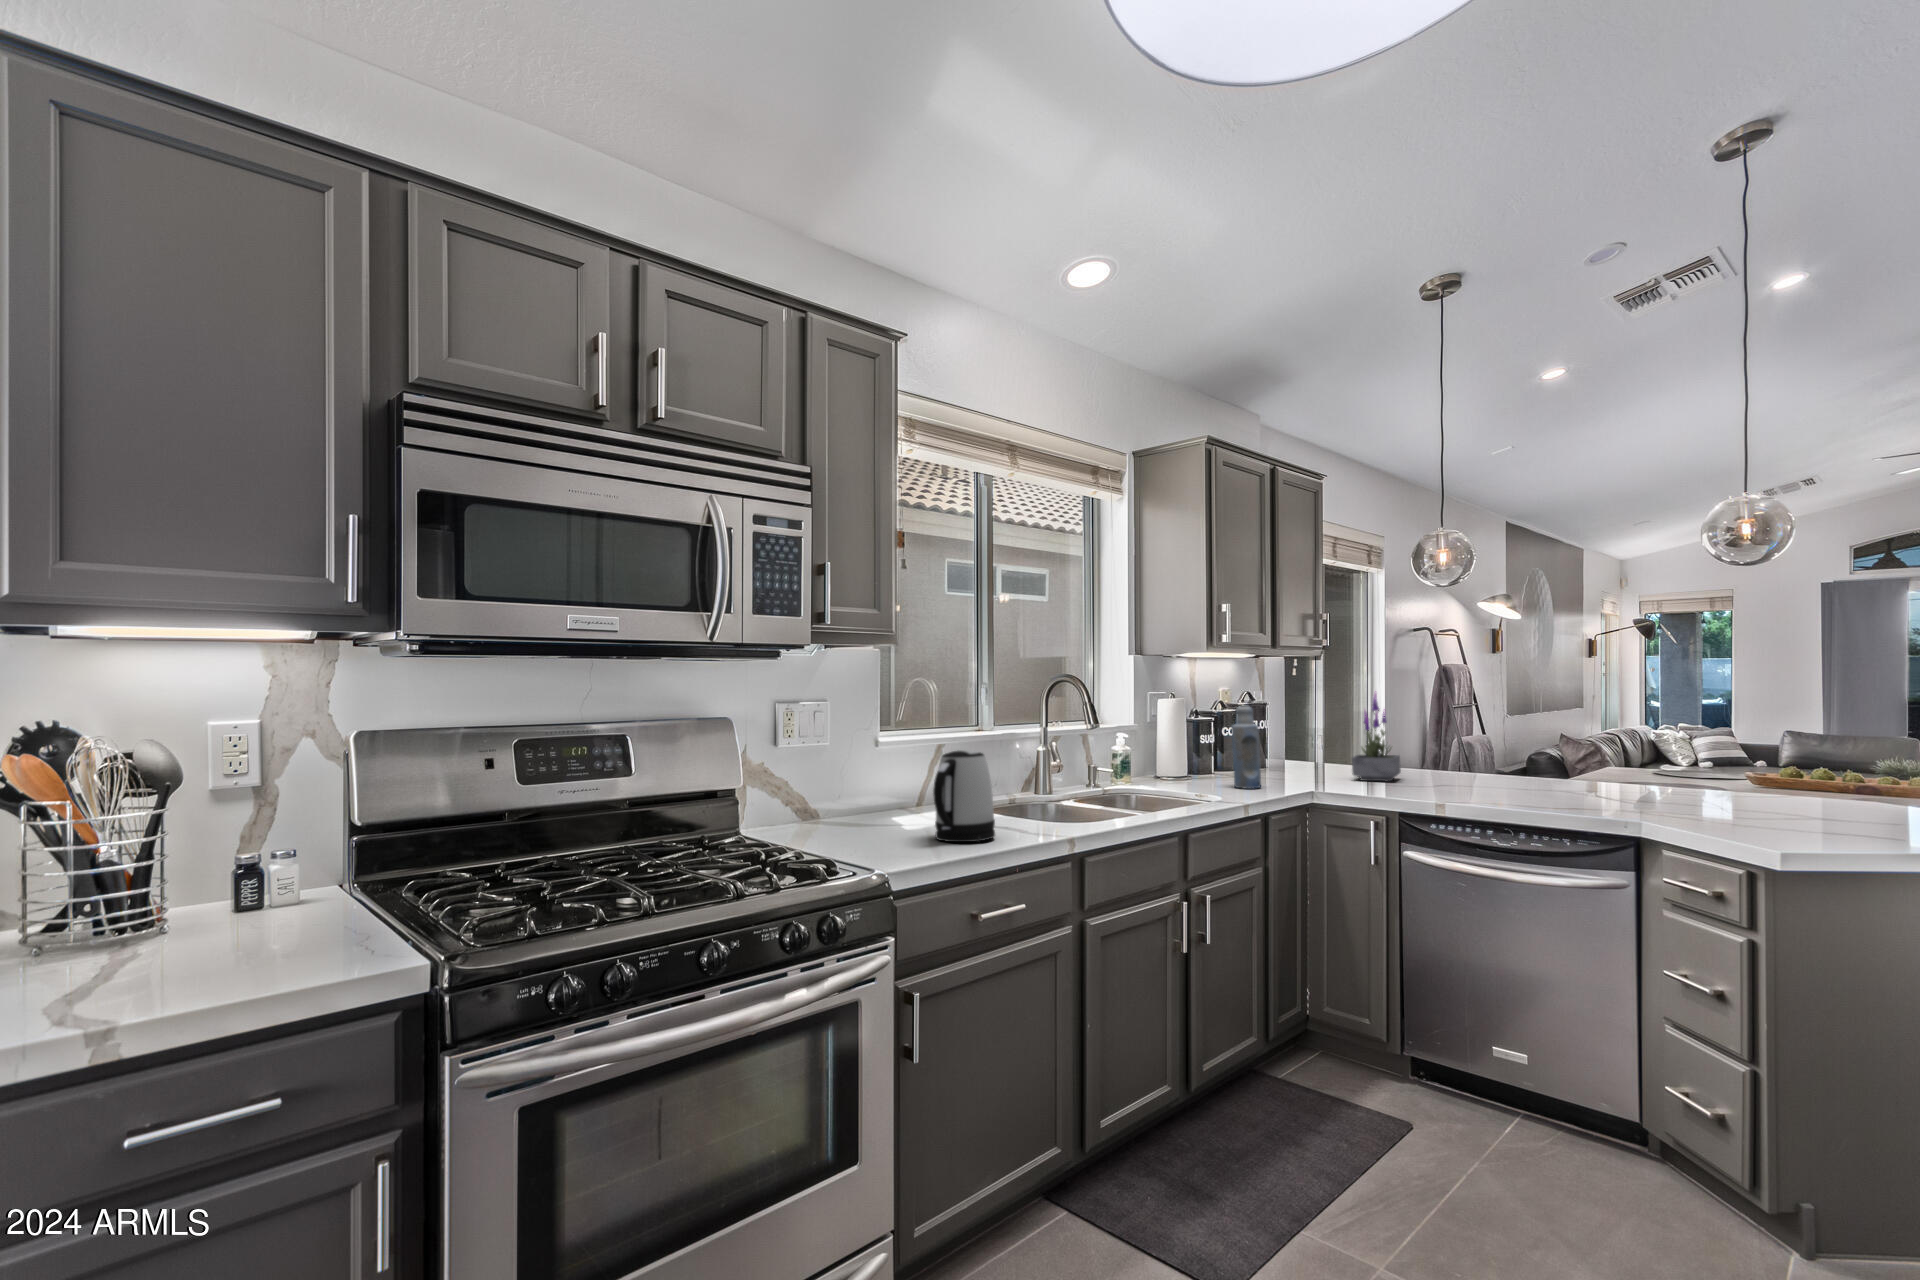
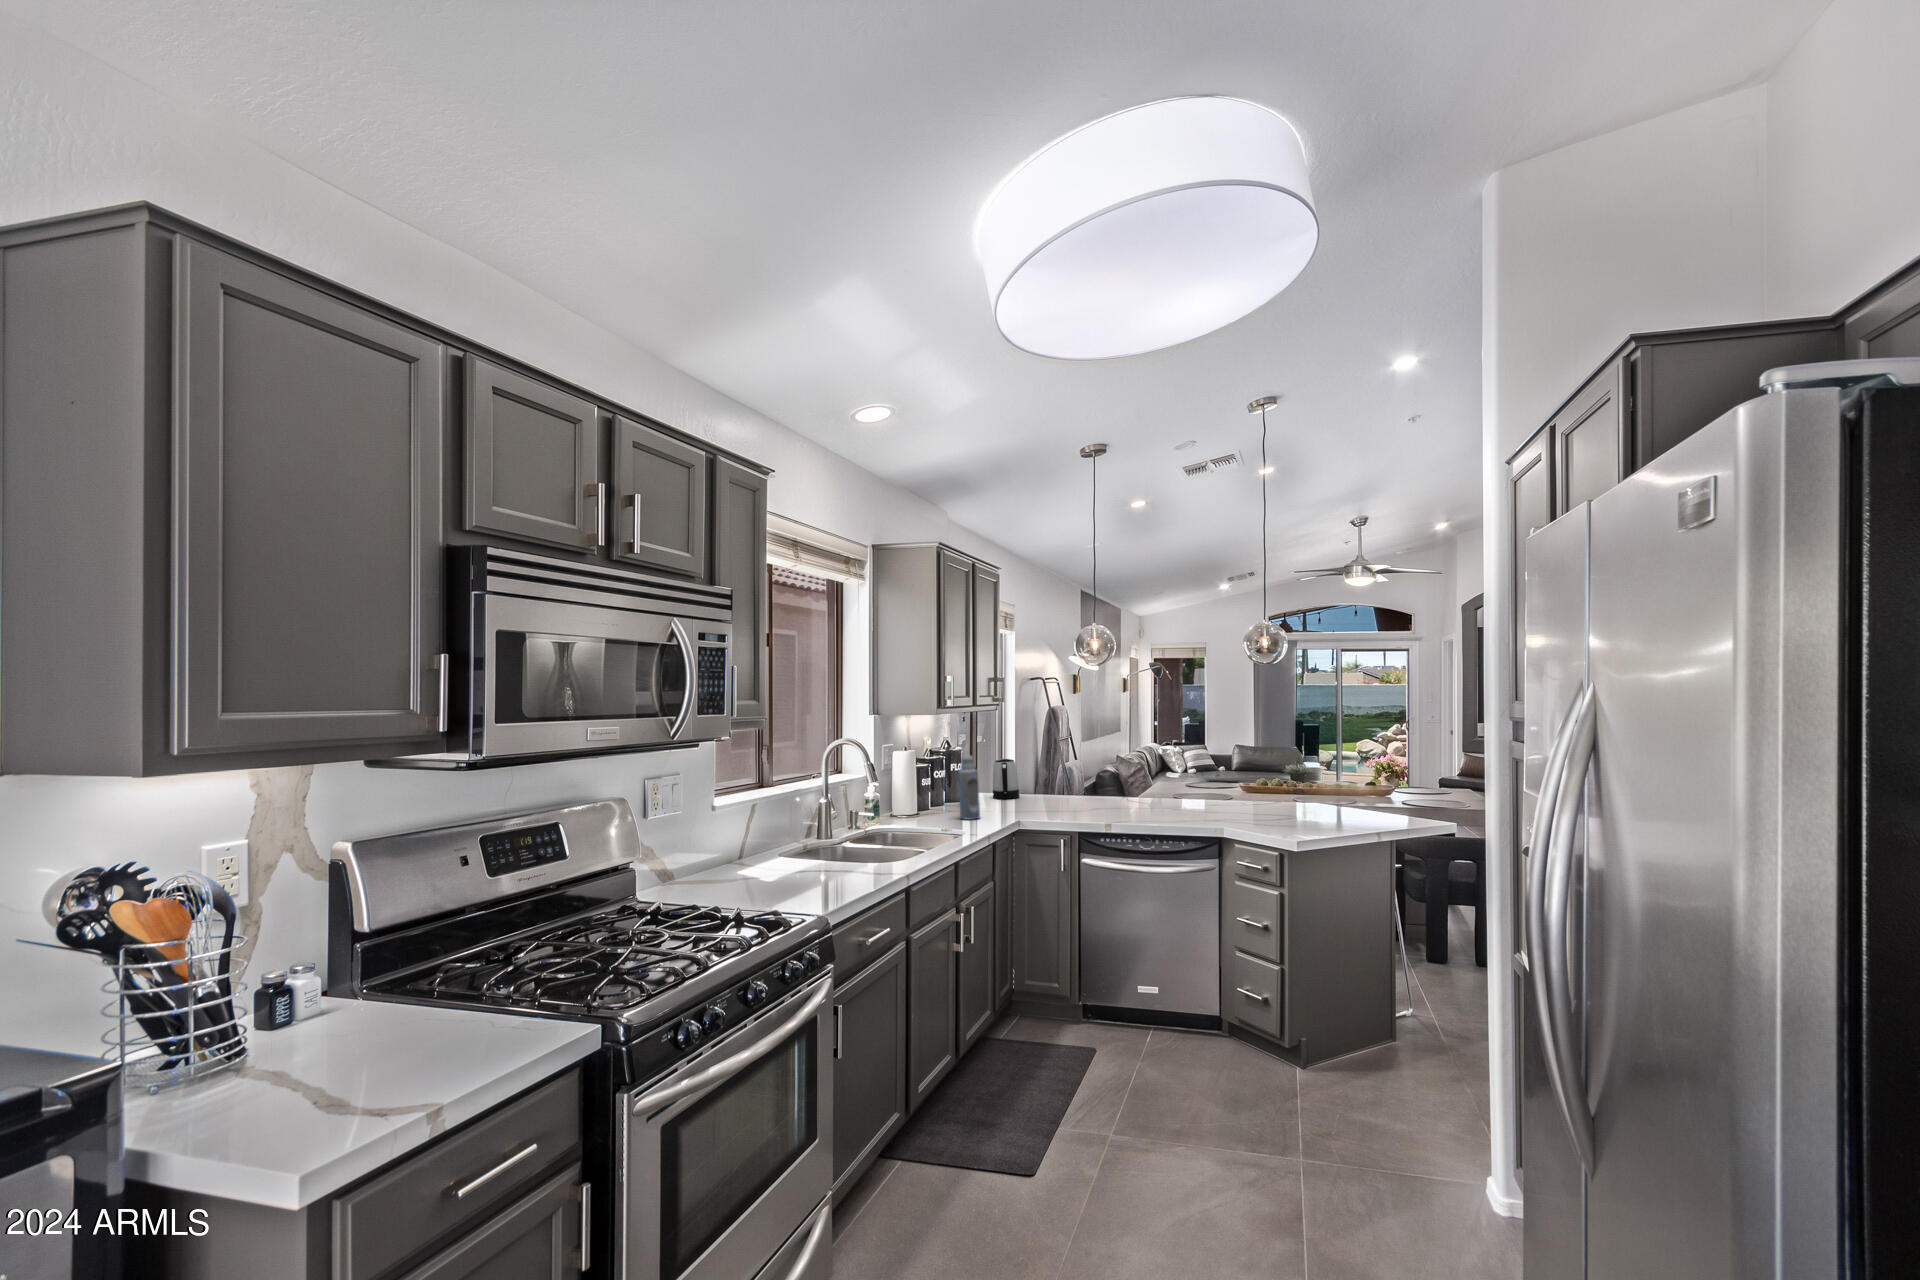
potted plant: present [1352,691,1401,781] -> none [1032,738,1062,807]
kettle: present [933,750,995,842] -> present [993,759,1019,799]

